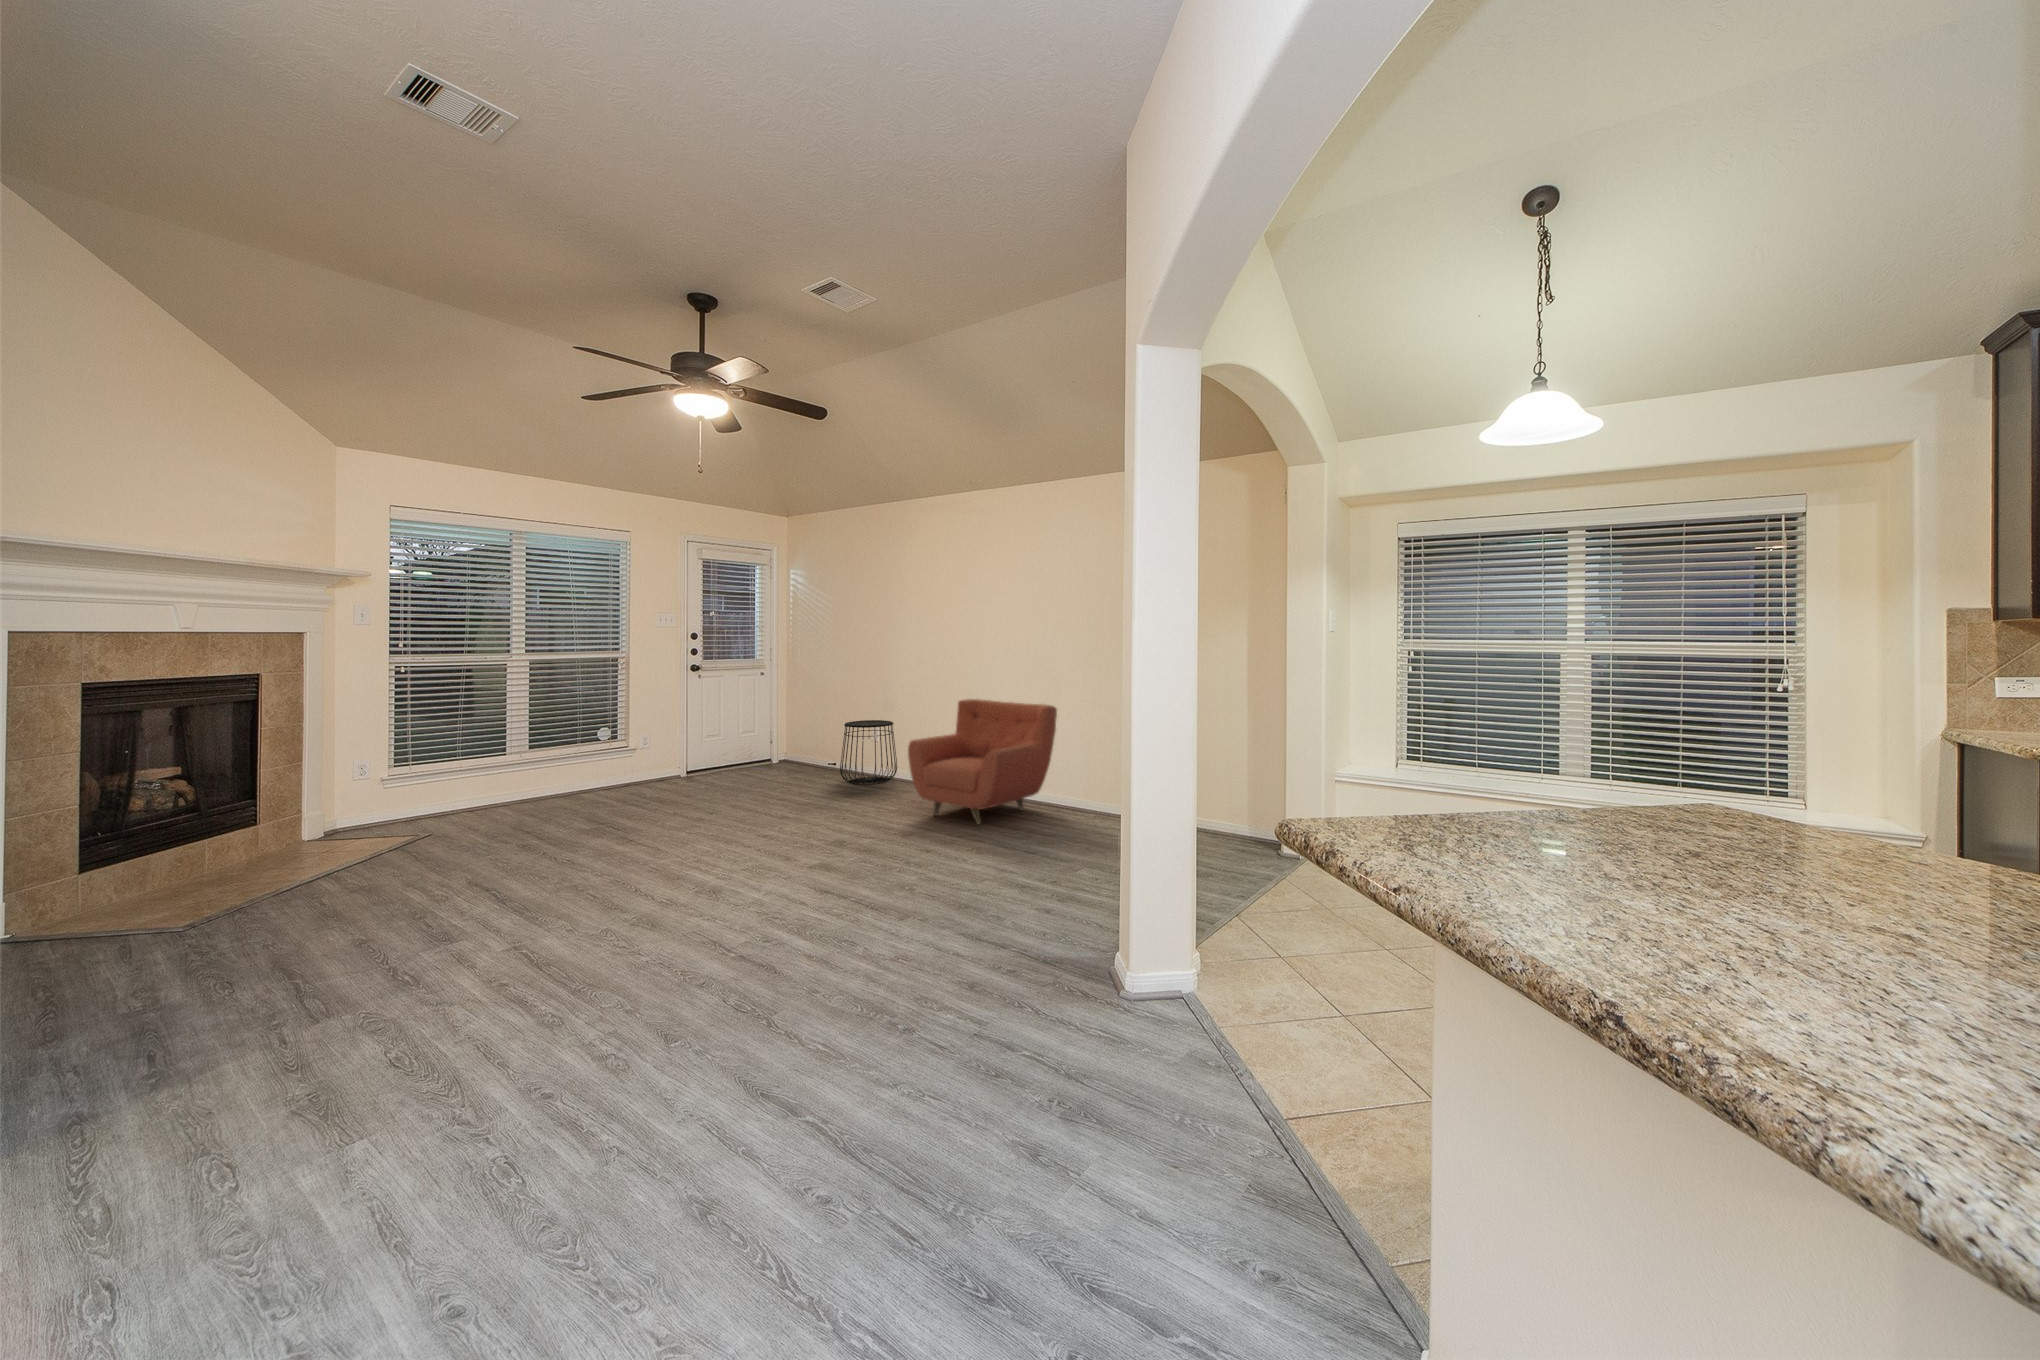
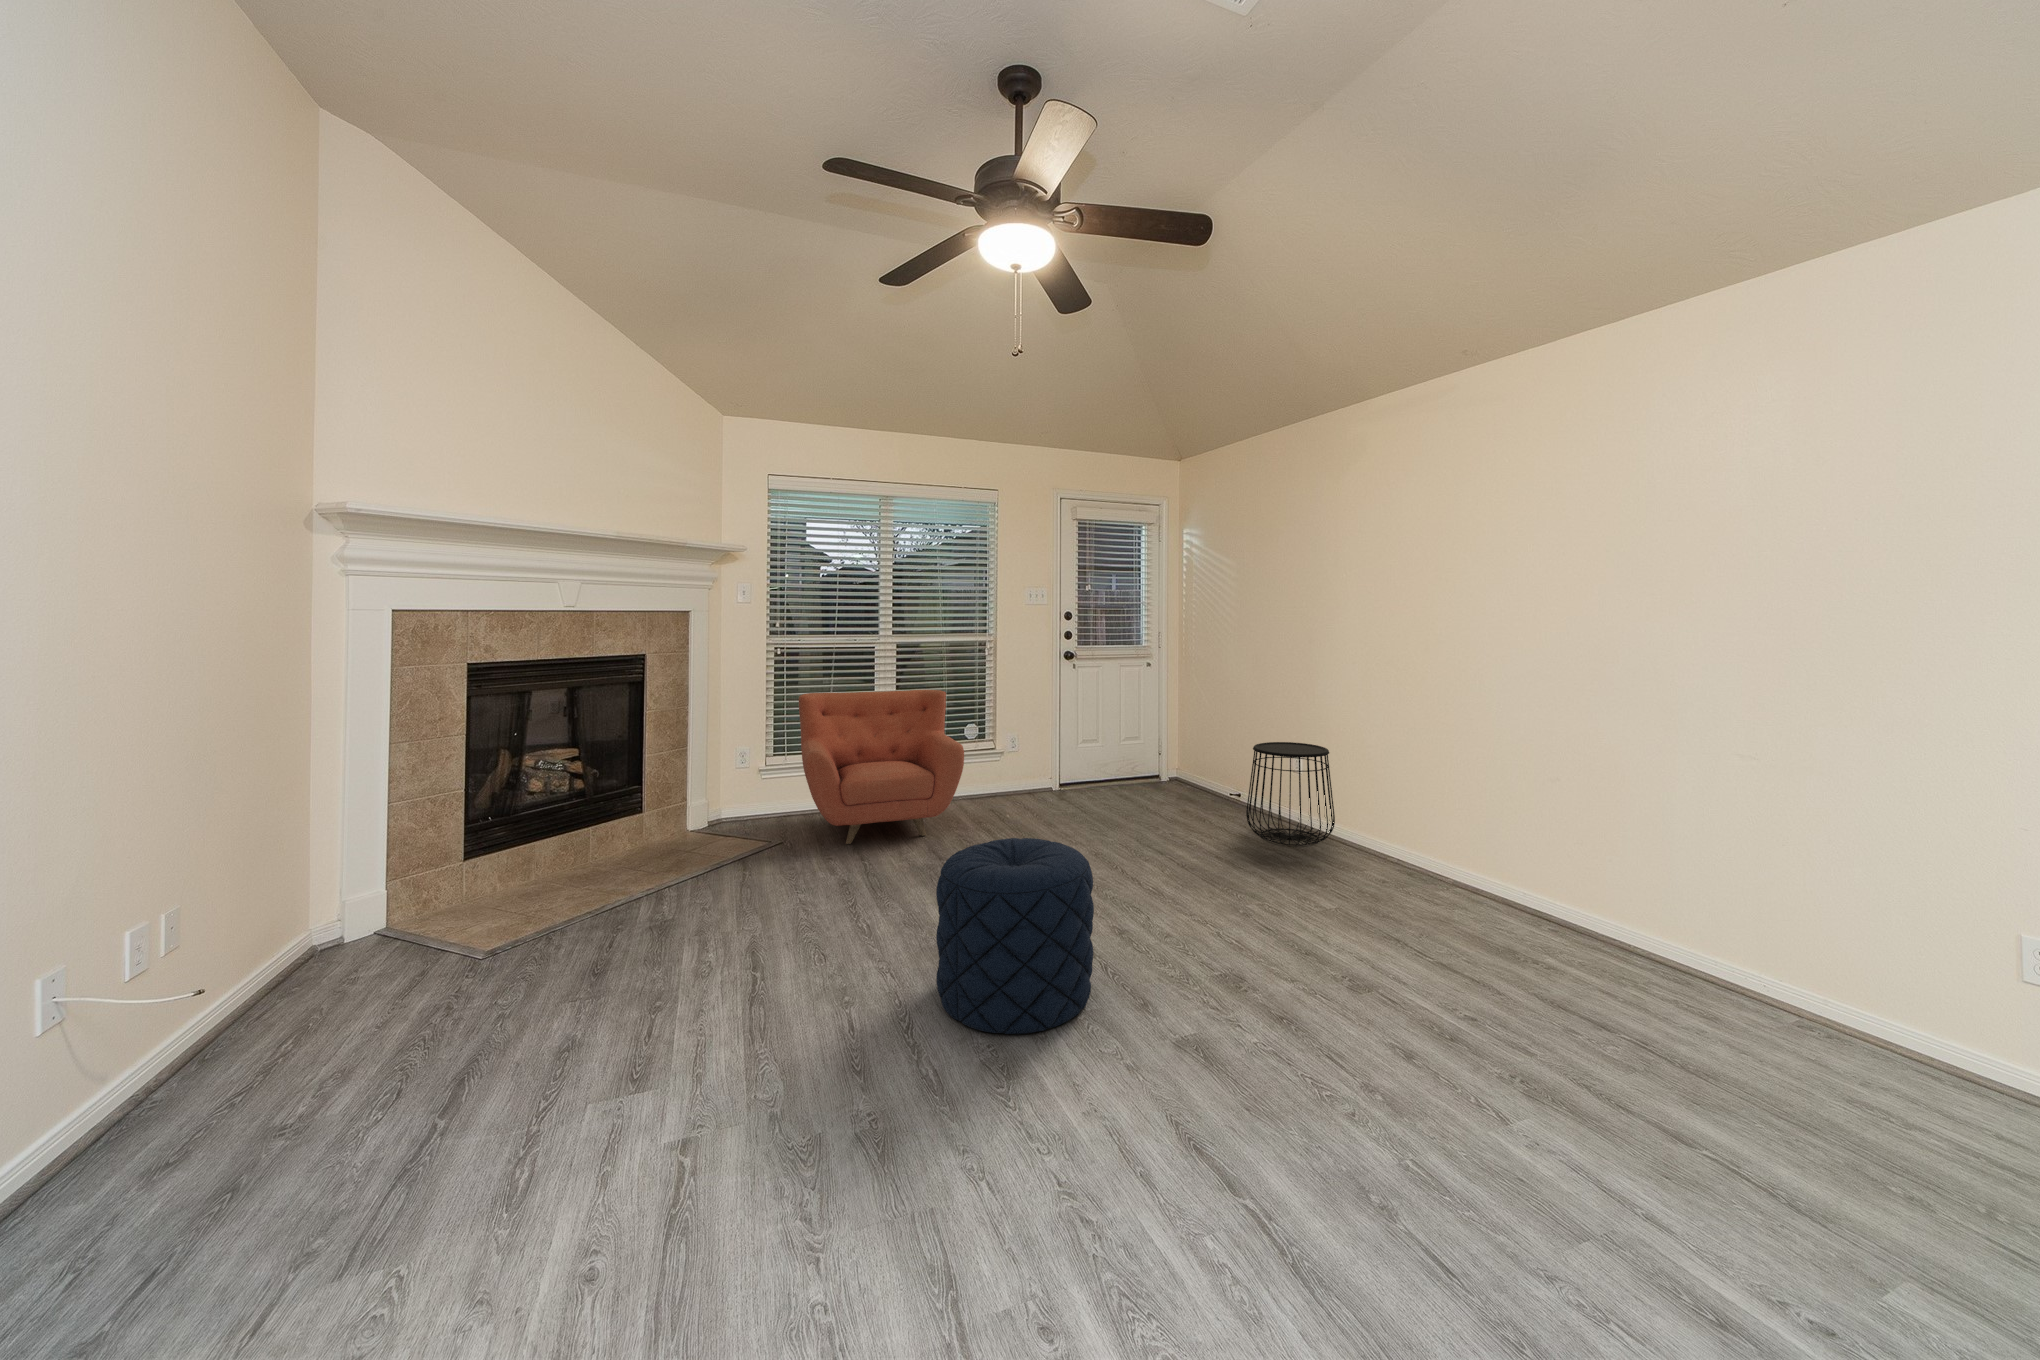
armchair: present [908,699,1057,824] -> present [799,690,964,844]
pouf: none [651,775,756,881] -> present [936,838,1094,1034]

